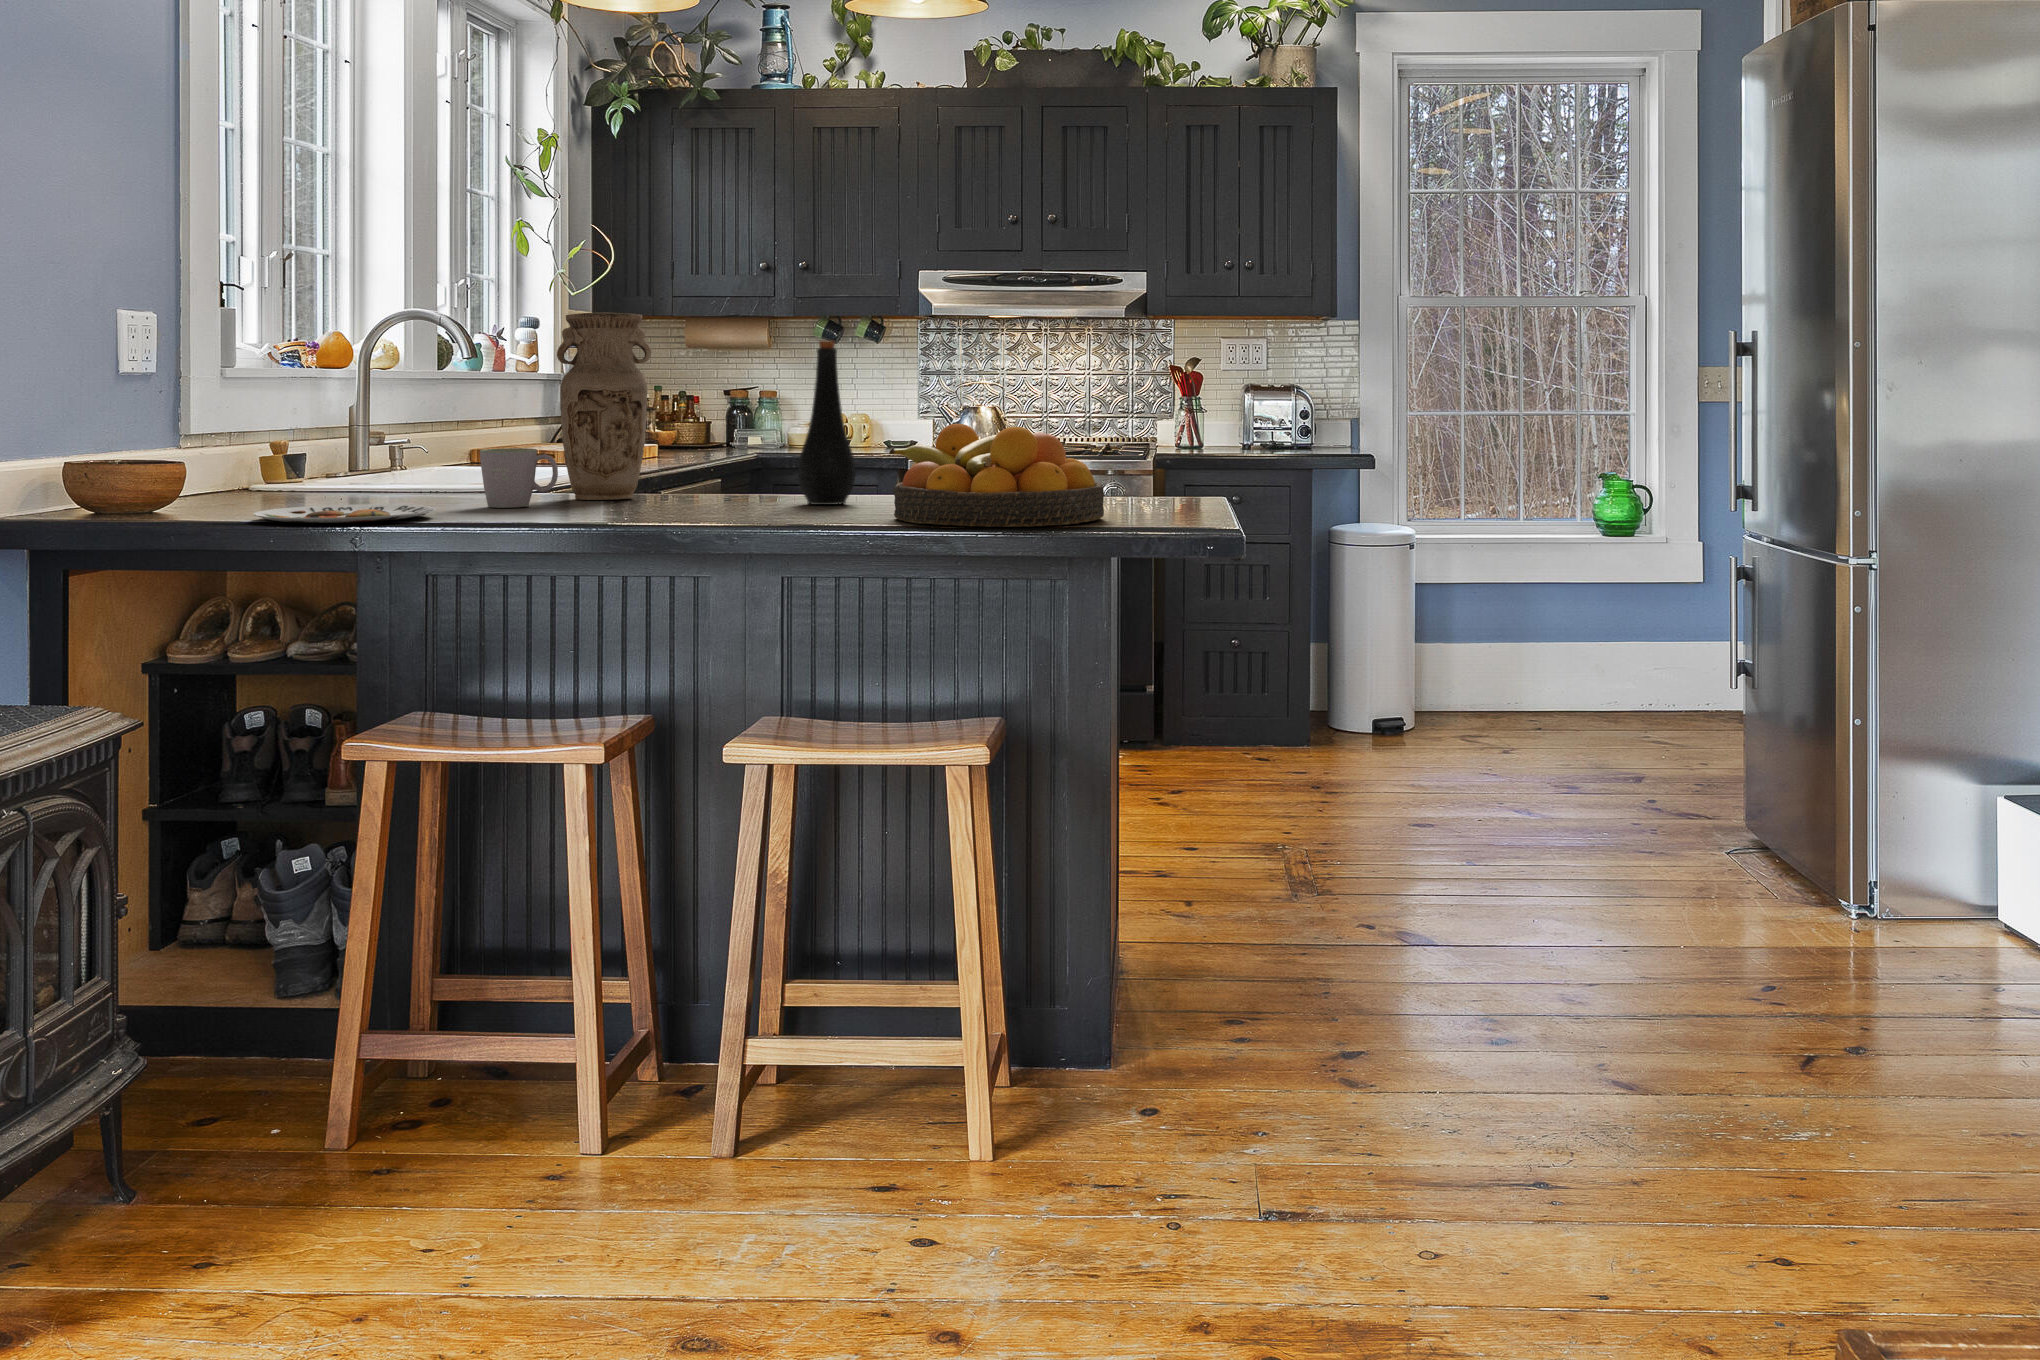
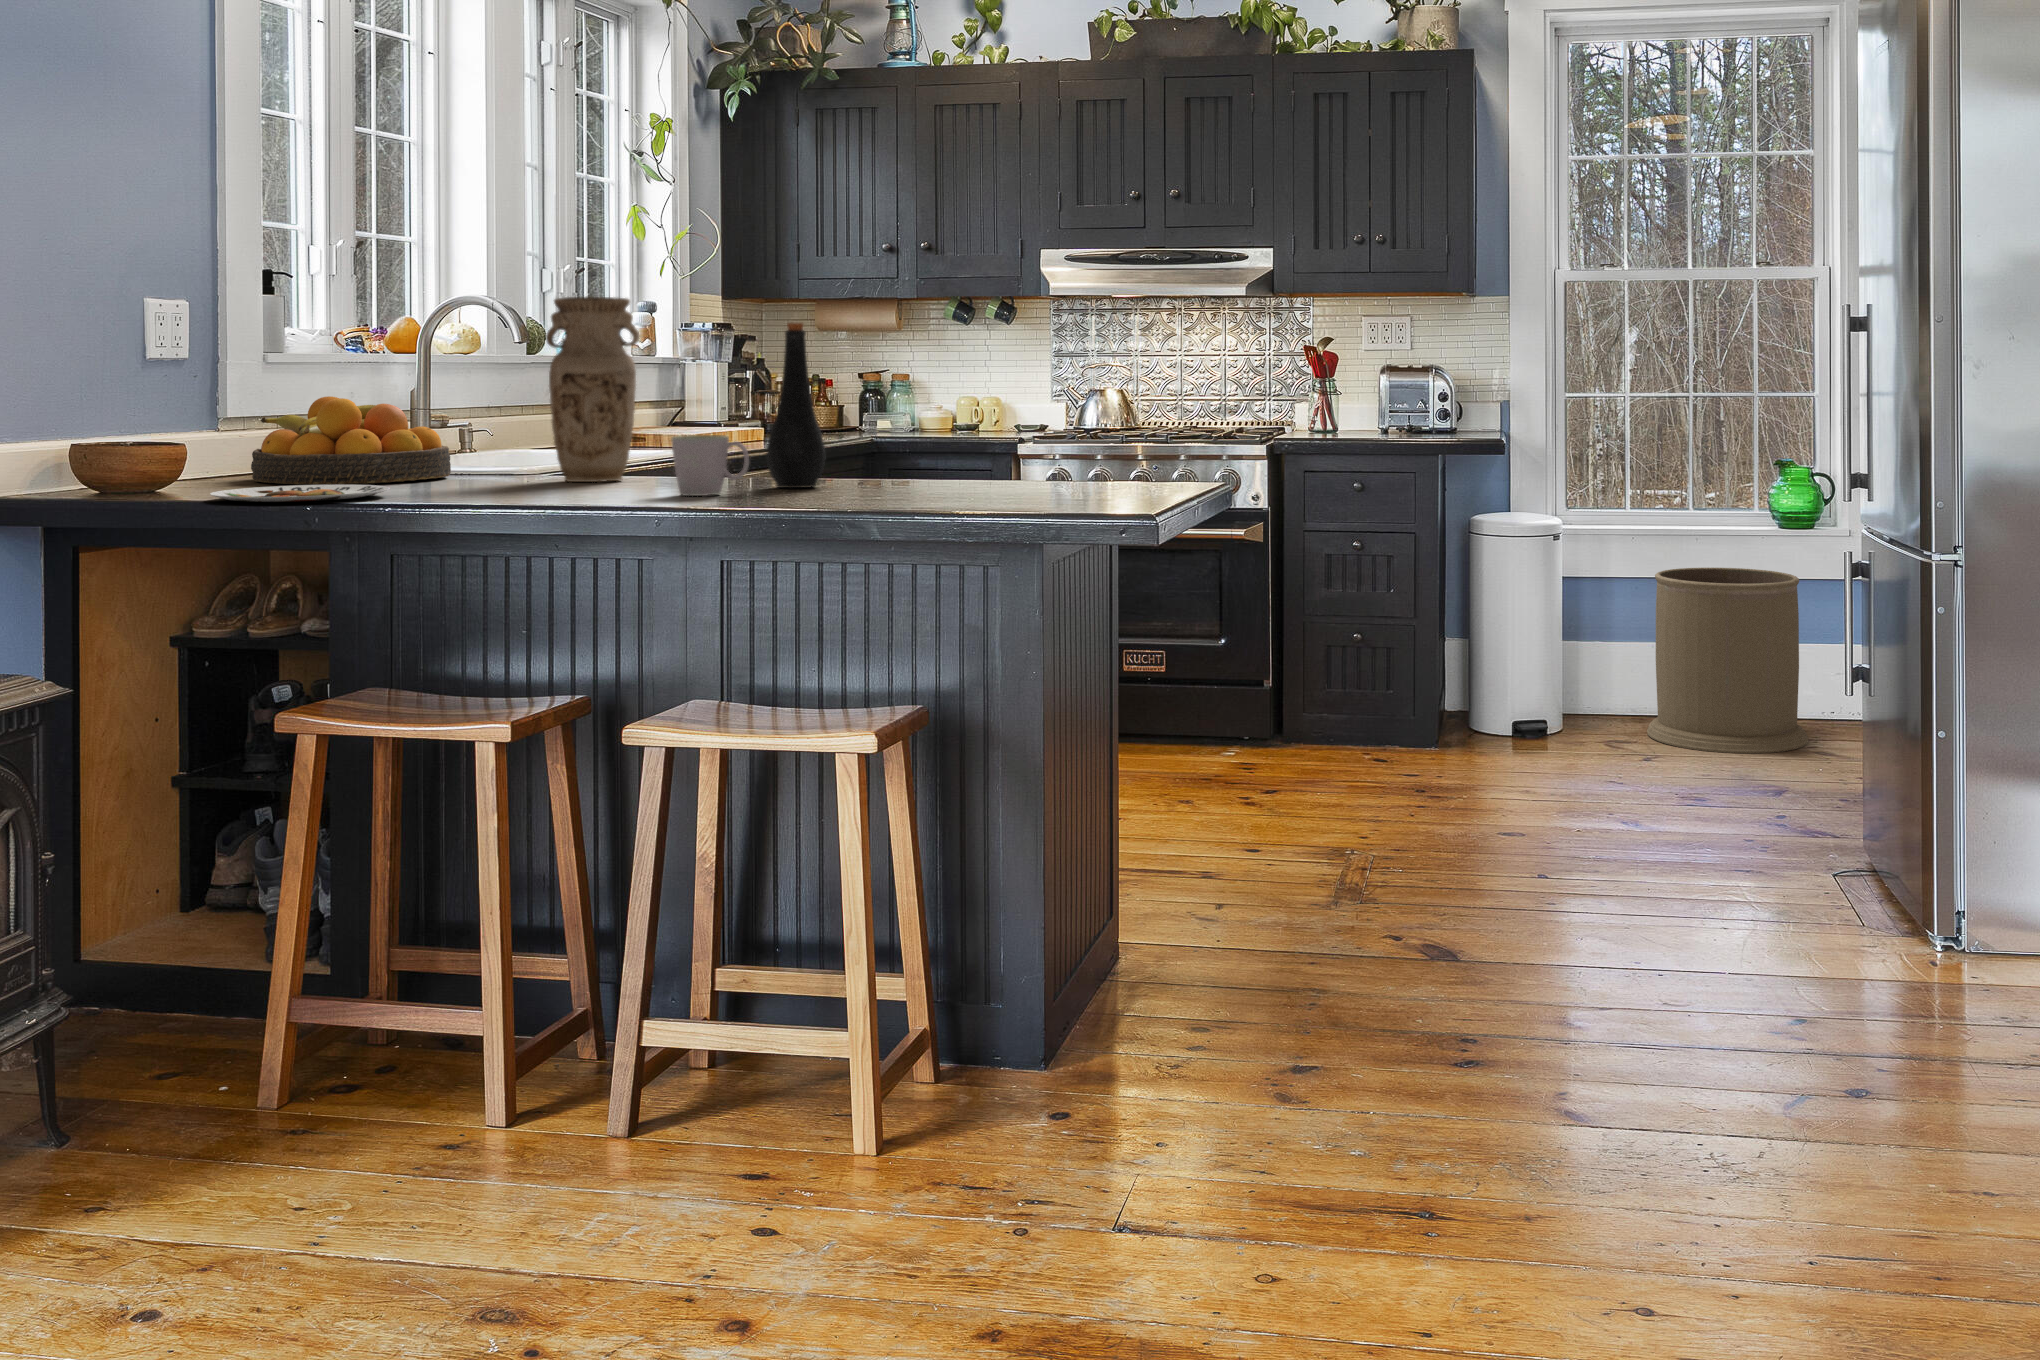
fruit bowl: present [889,424,1104,527] -> present [251,396,451,485]
mug: present [480,448,558,508] -> present [671,435,749,496]
trash can: none [1496,572,1643,745] -> present [1647,568,1808,753]

